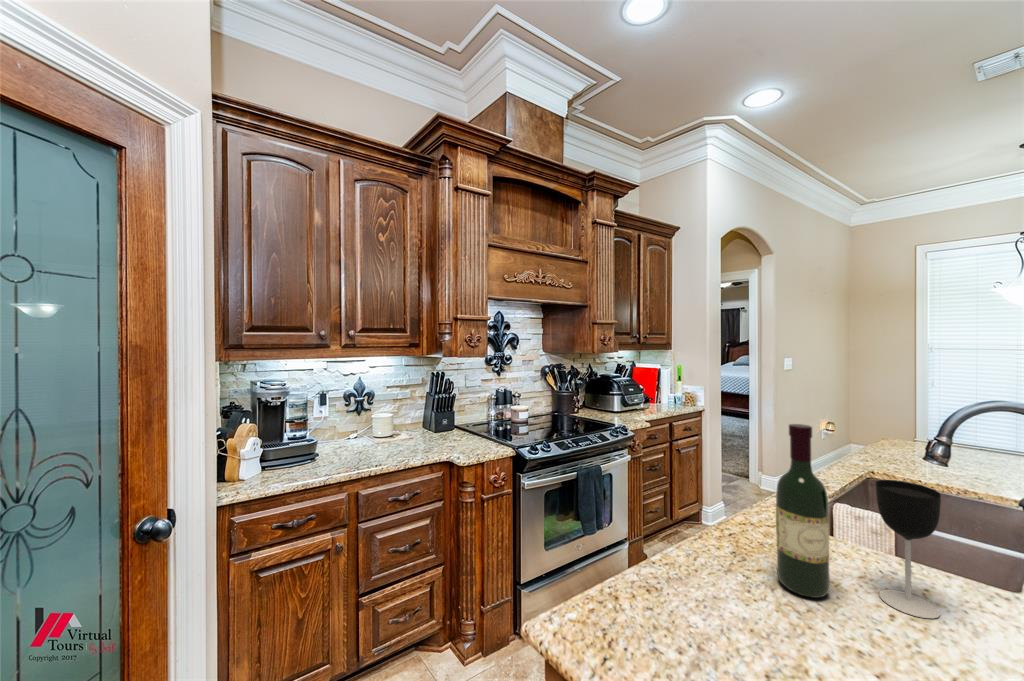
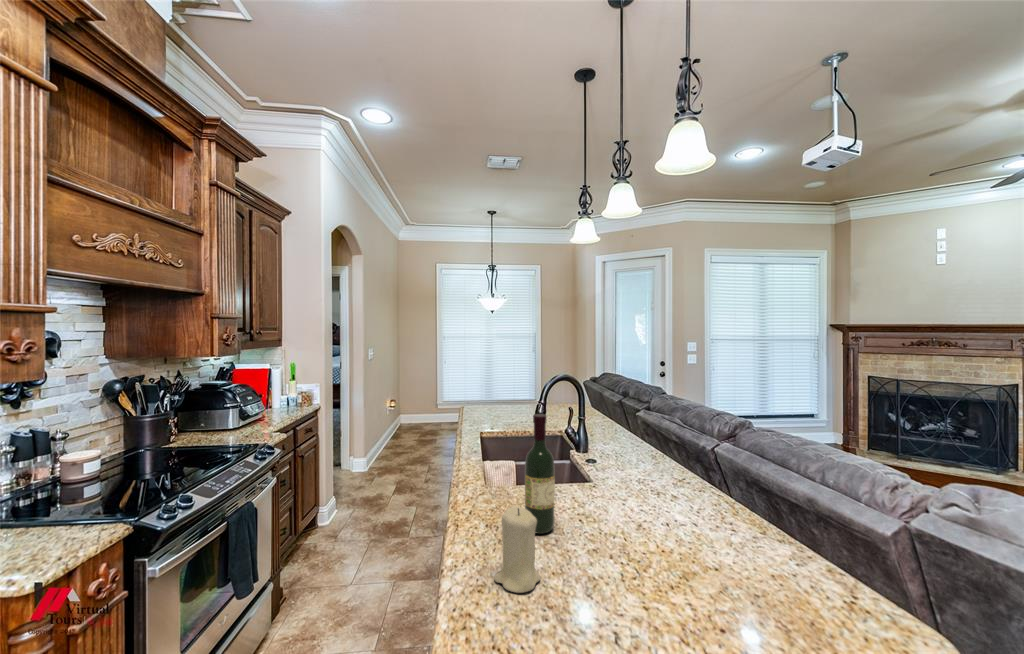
wine glass: present [876,480,941,618] -> none [562,438,590,516]
candle: none [671,518,727,624] -> present [494,506,540,593]

